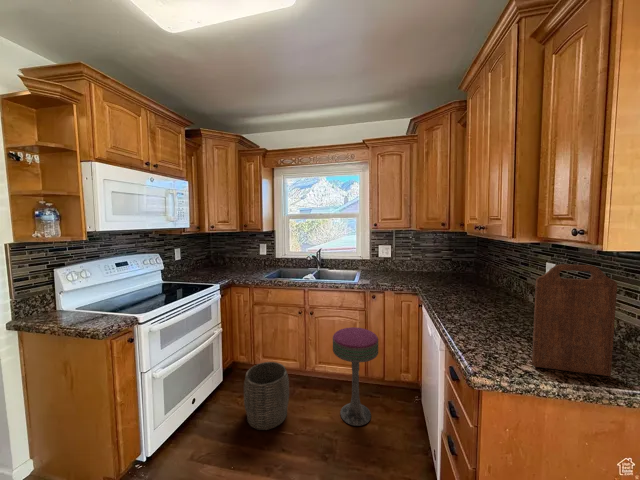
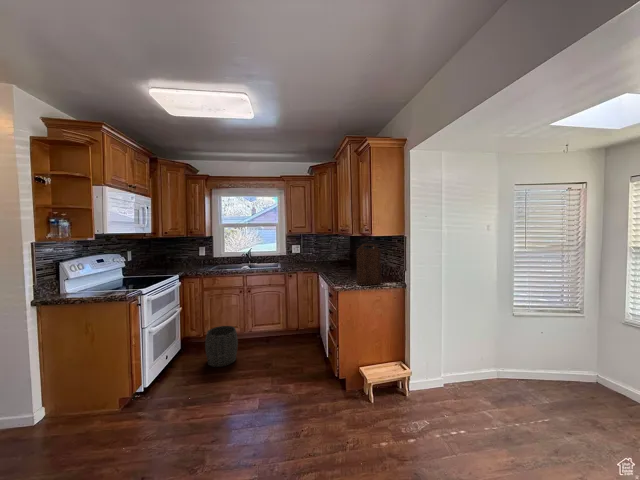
bar stool: present [333,327,378,426] -> none [267,297,295,355]

